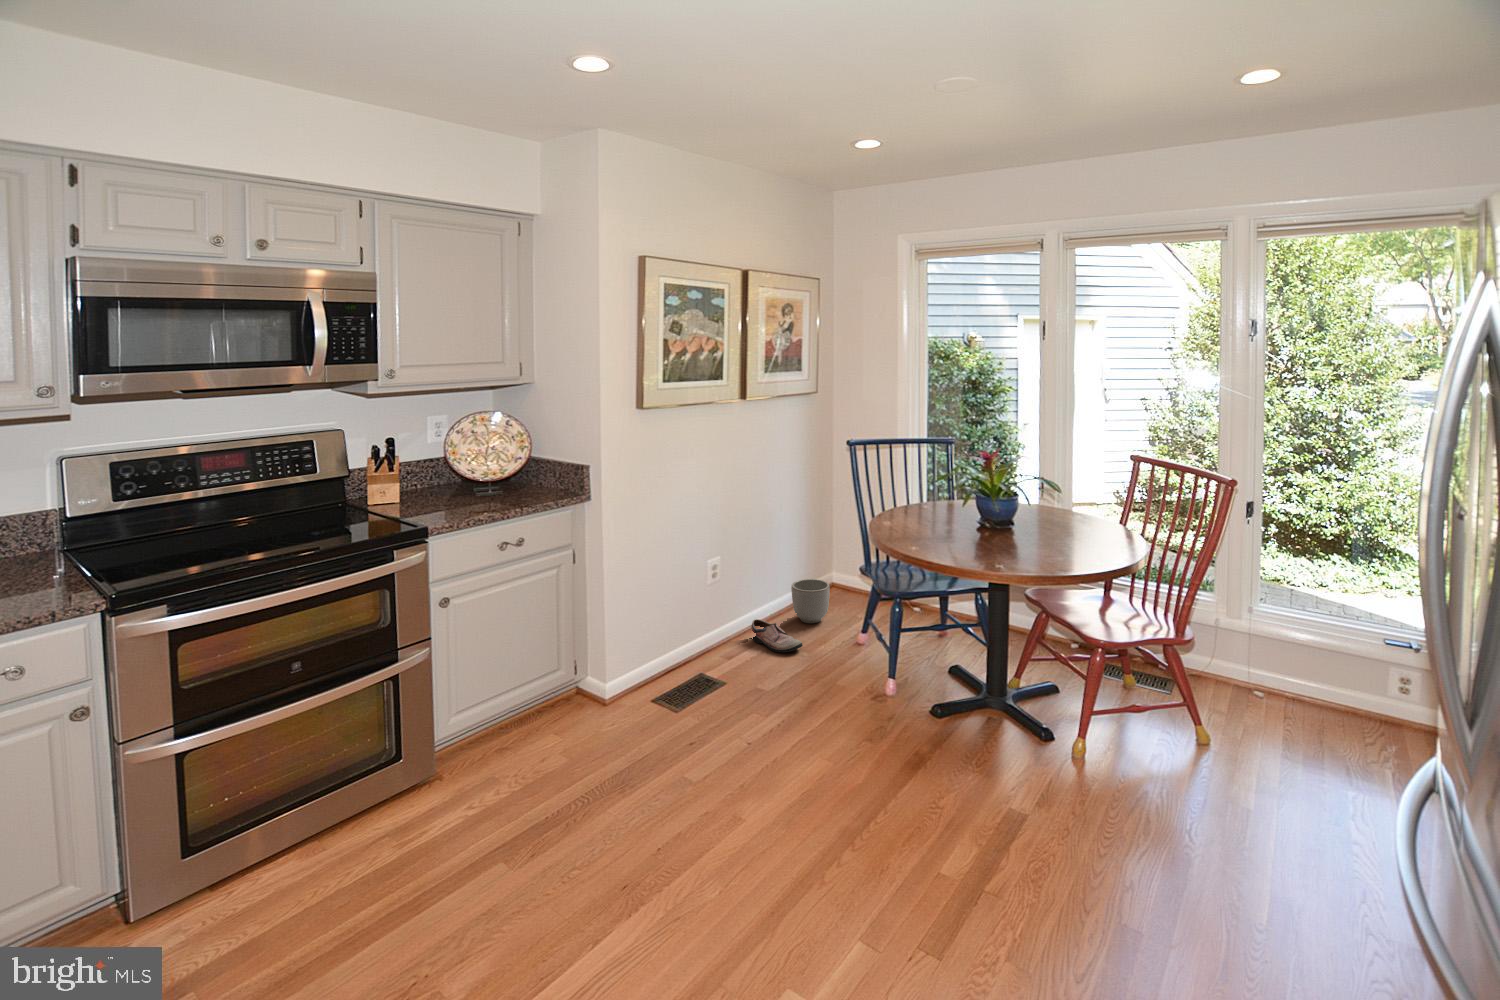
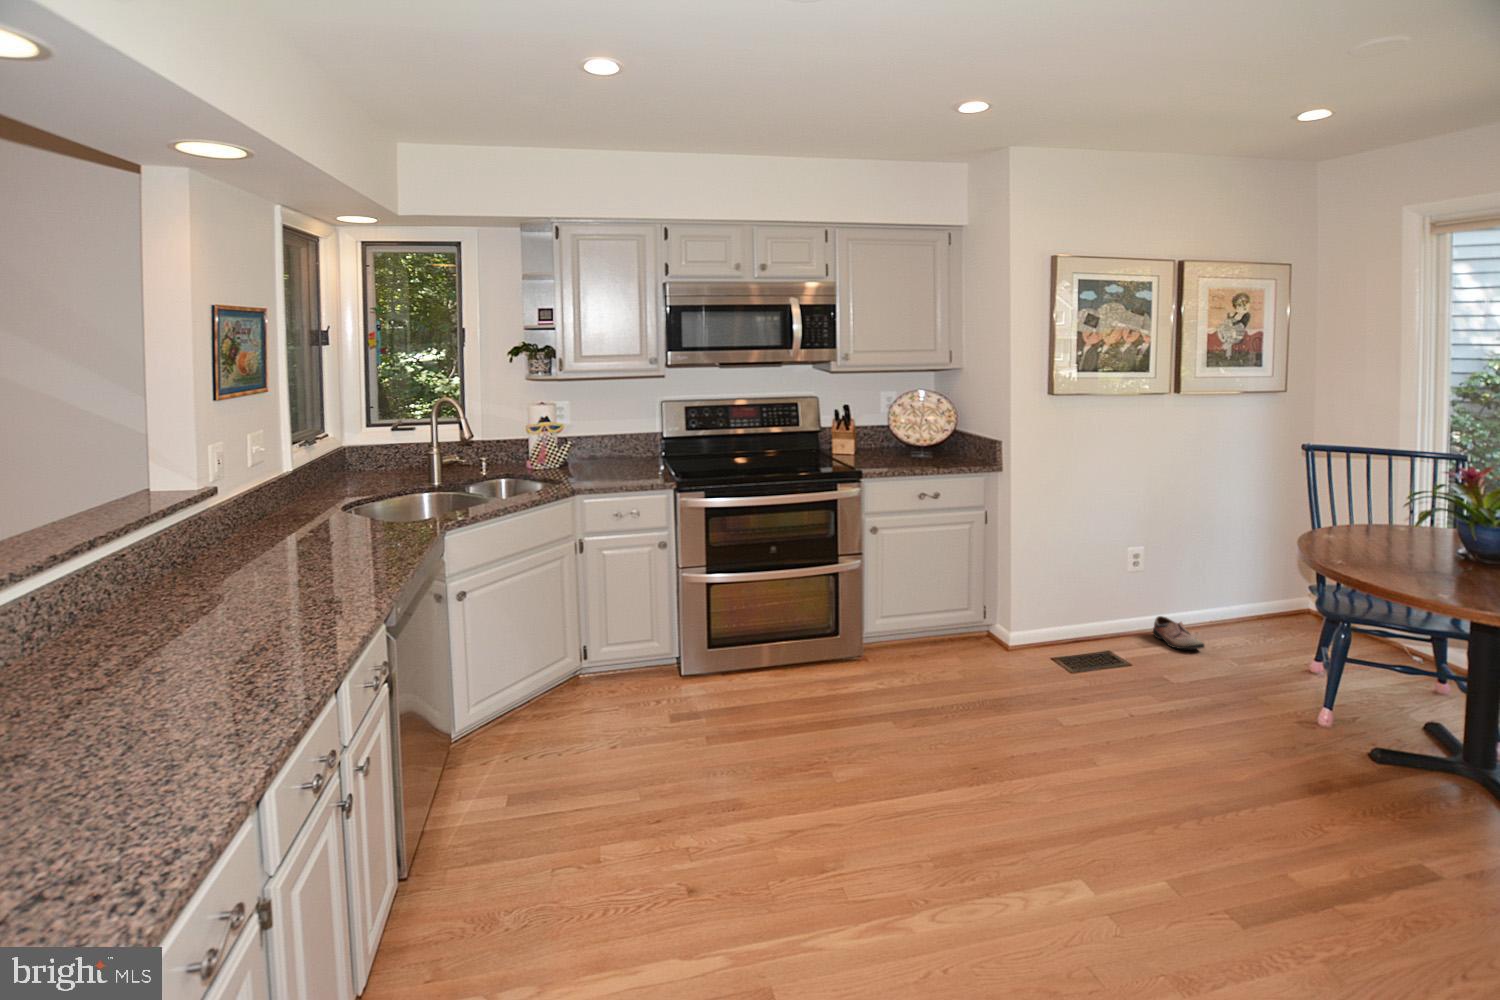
planter: present [791,579,830,623] -> none [1212,590,1258,636]

